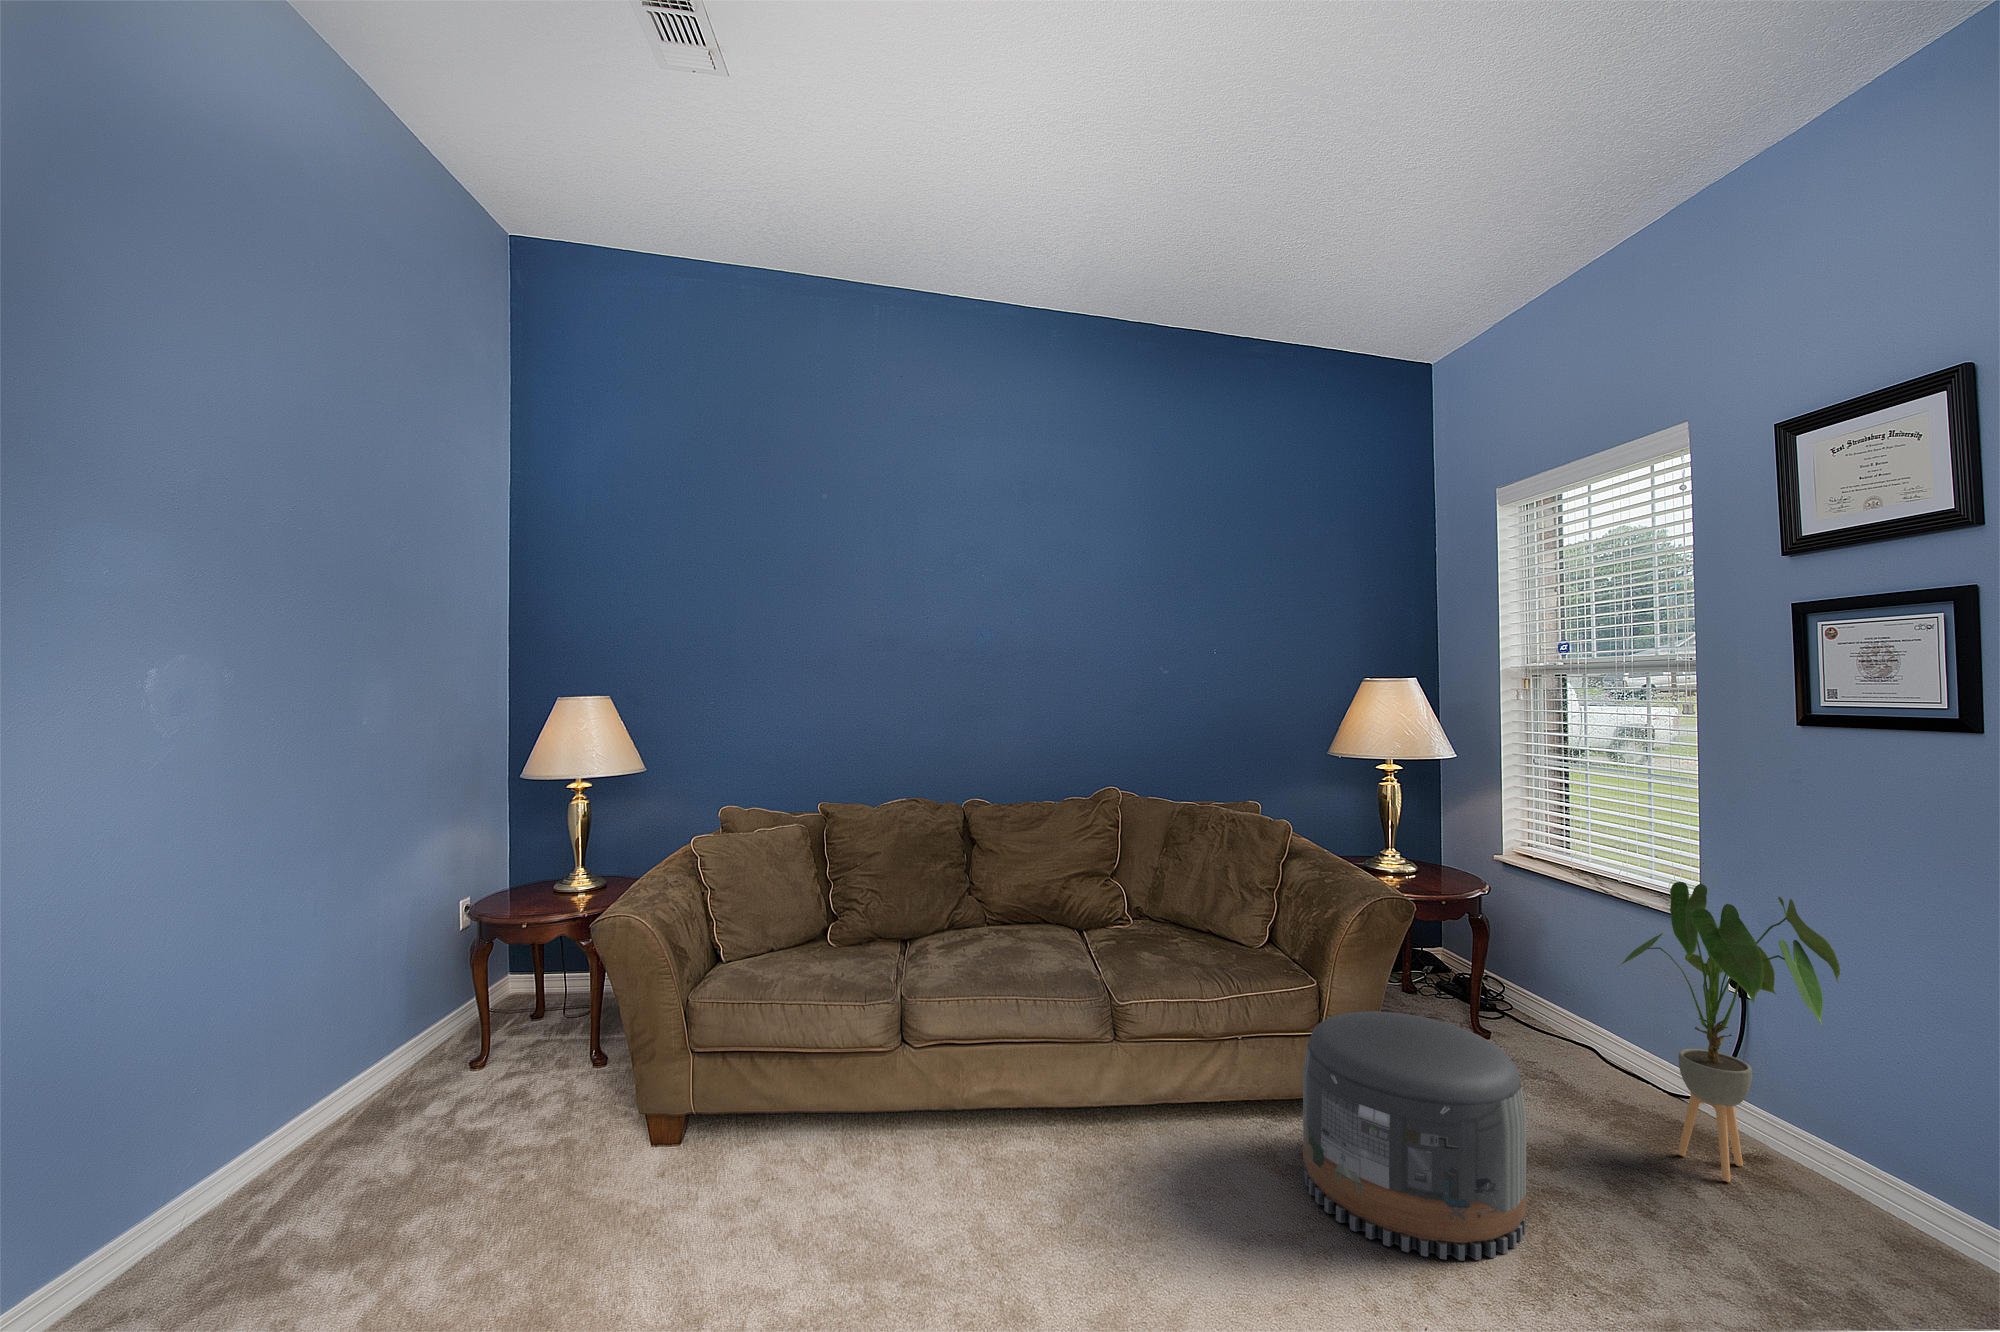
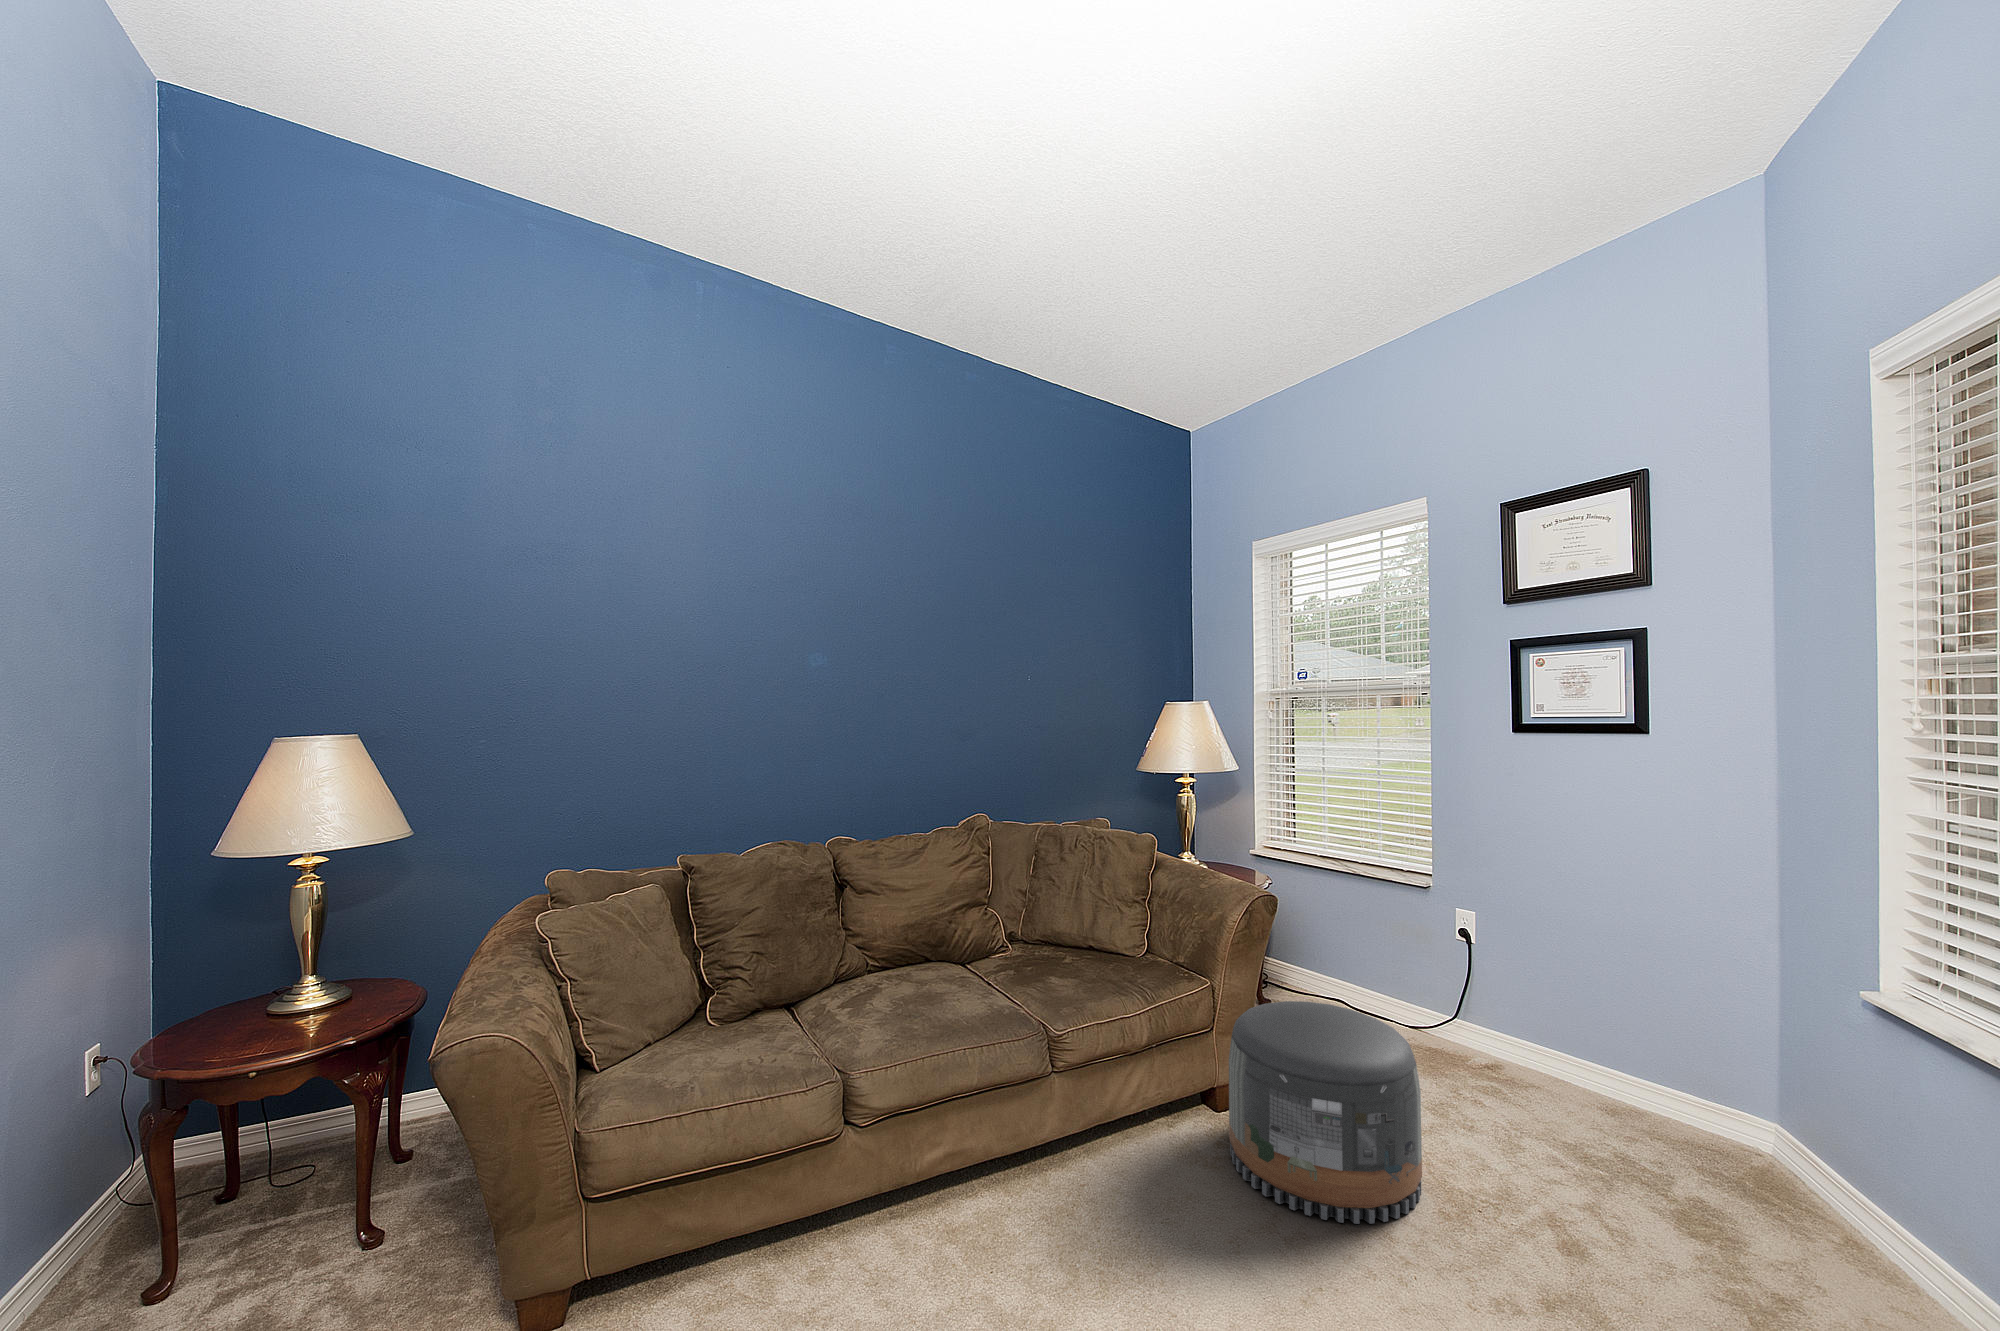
house plant: present [1619,882,1840,1182] -> none [1411,861,1560,1091]

